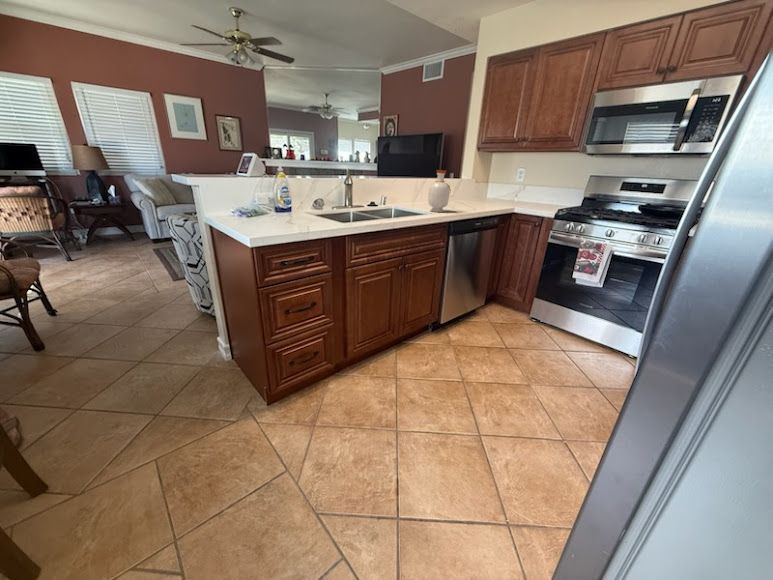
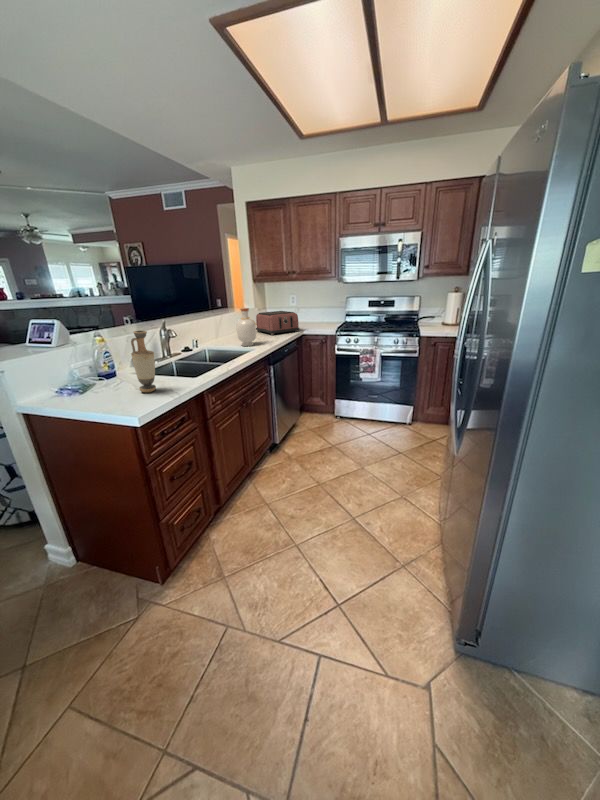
vase: none [283,164,303,226] -> present [131,331,156,392]
toaster: none [464,183,513,209] -> present [256,311,300,335]

